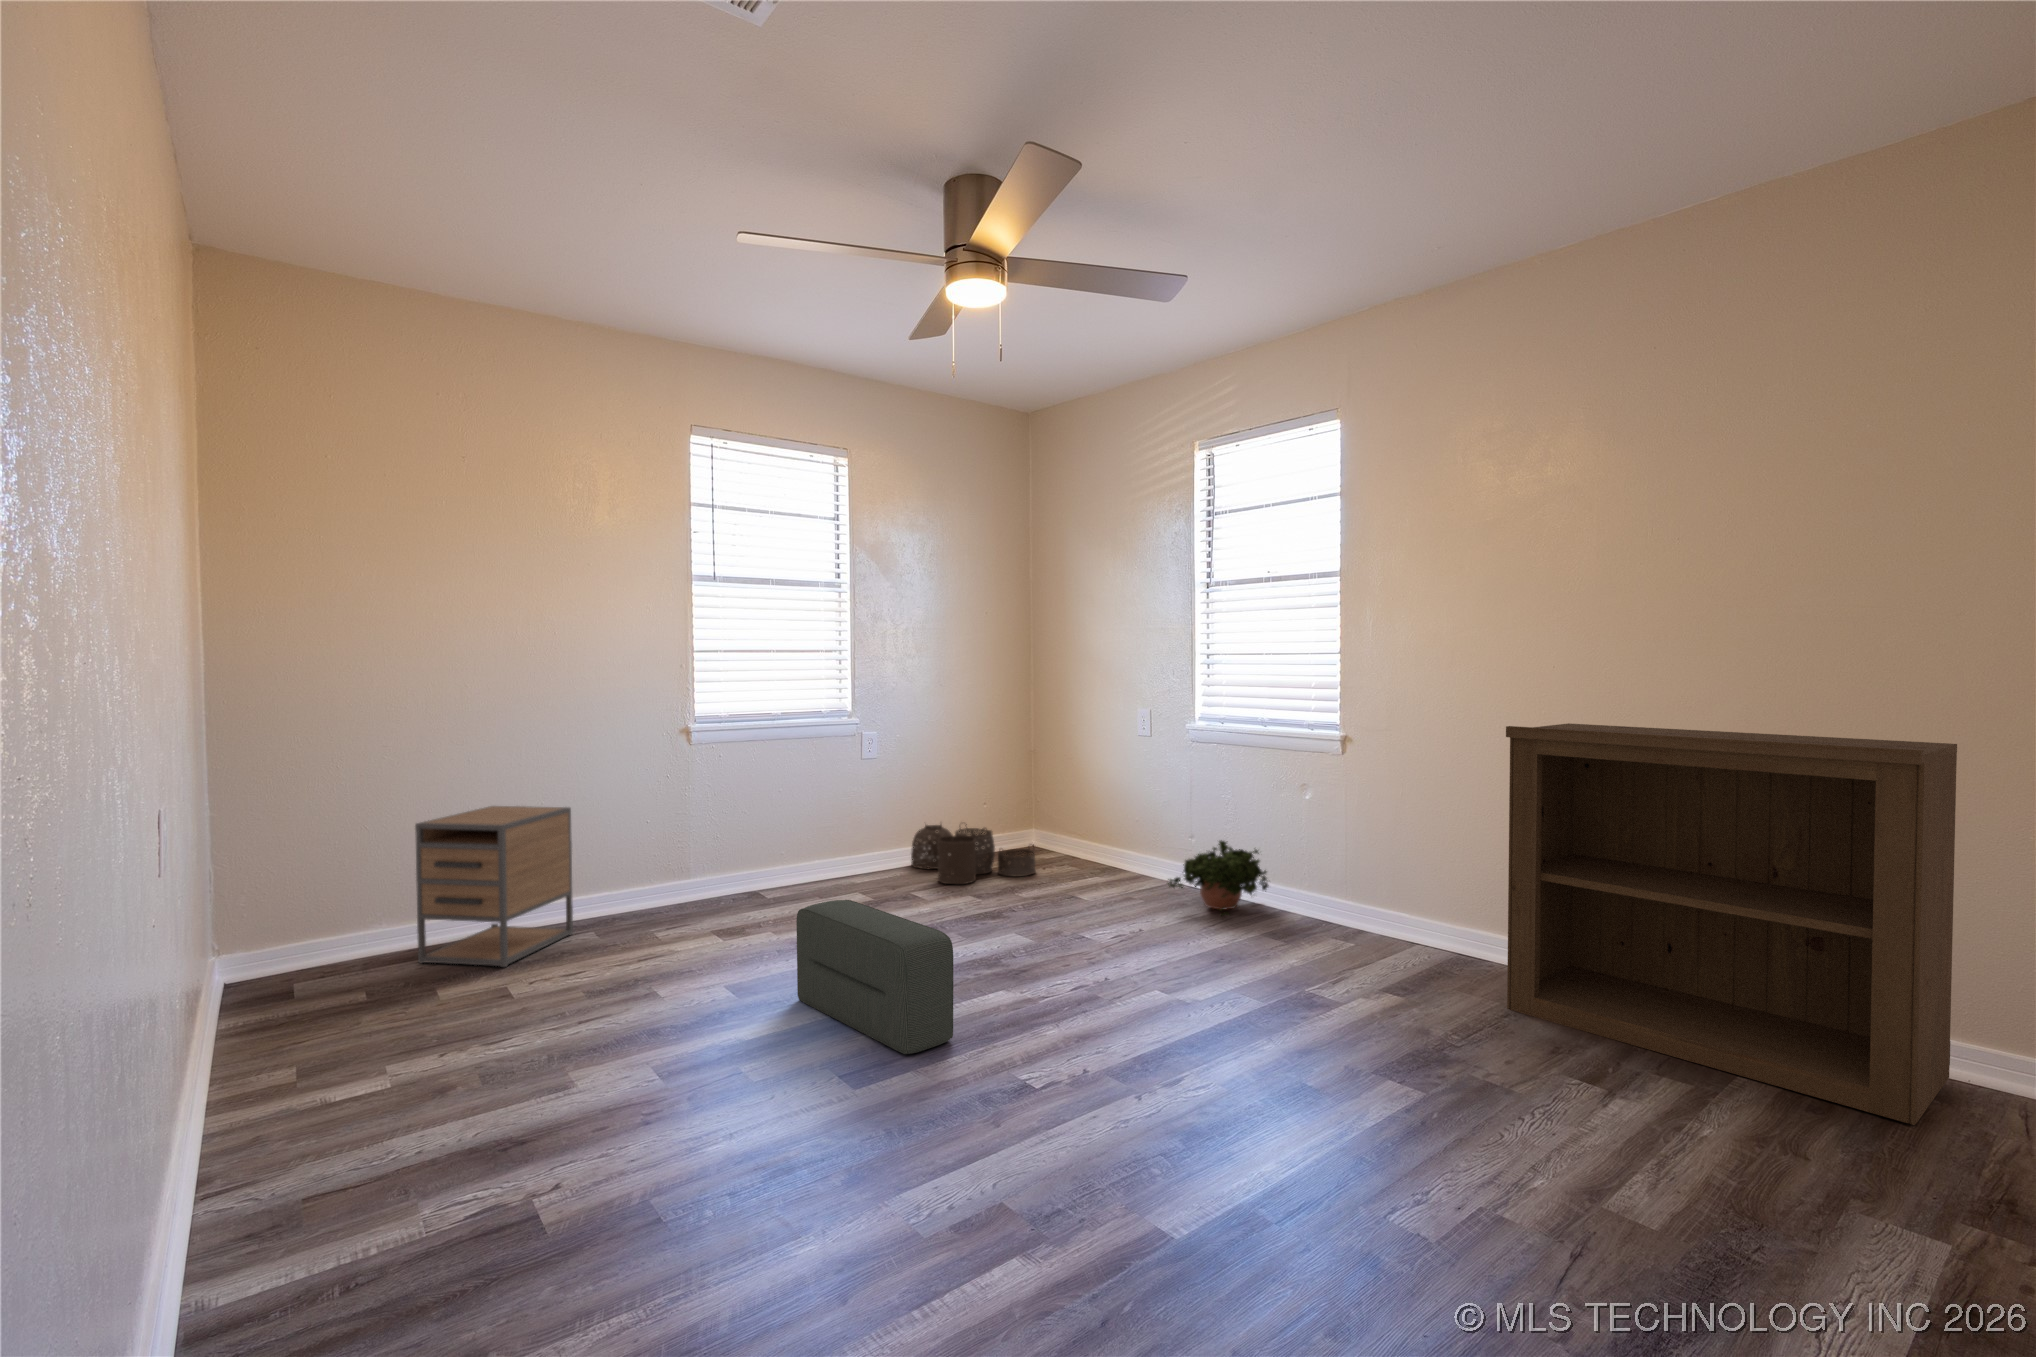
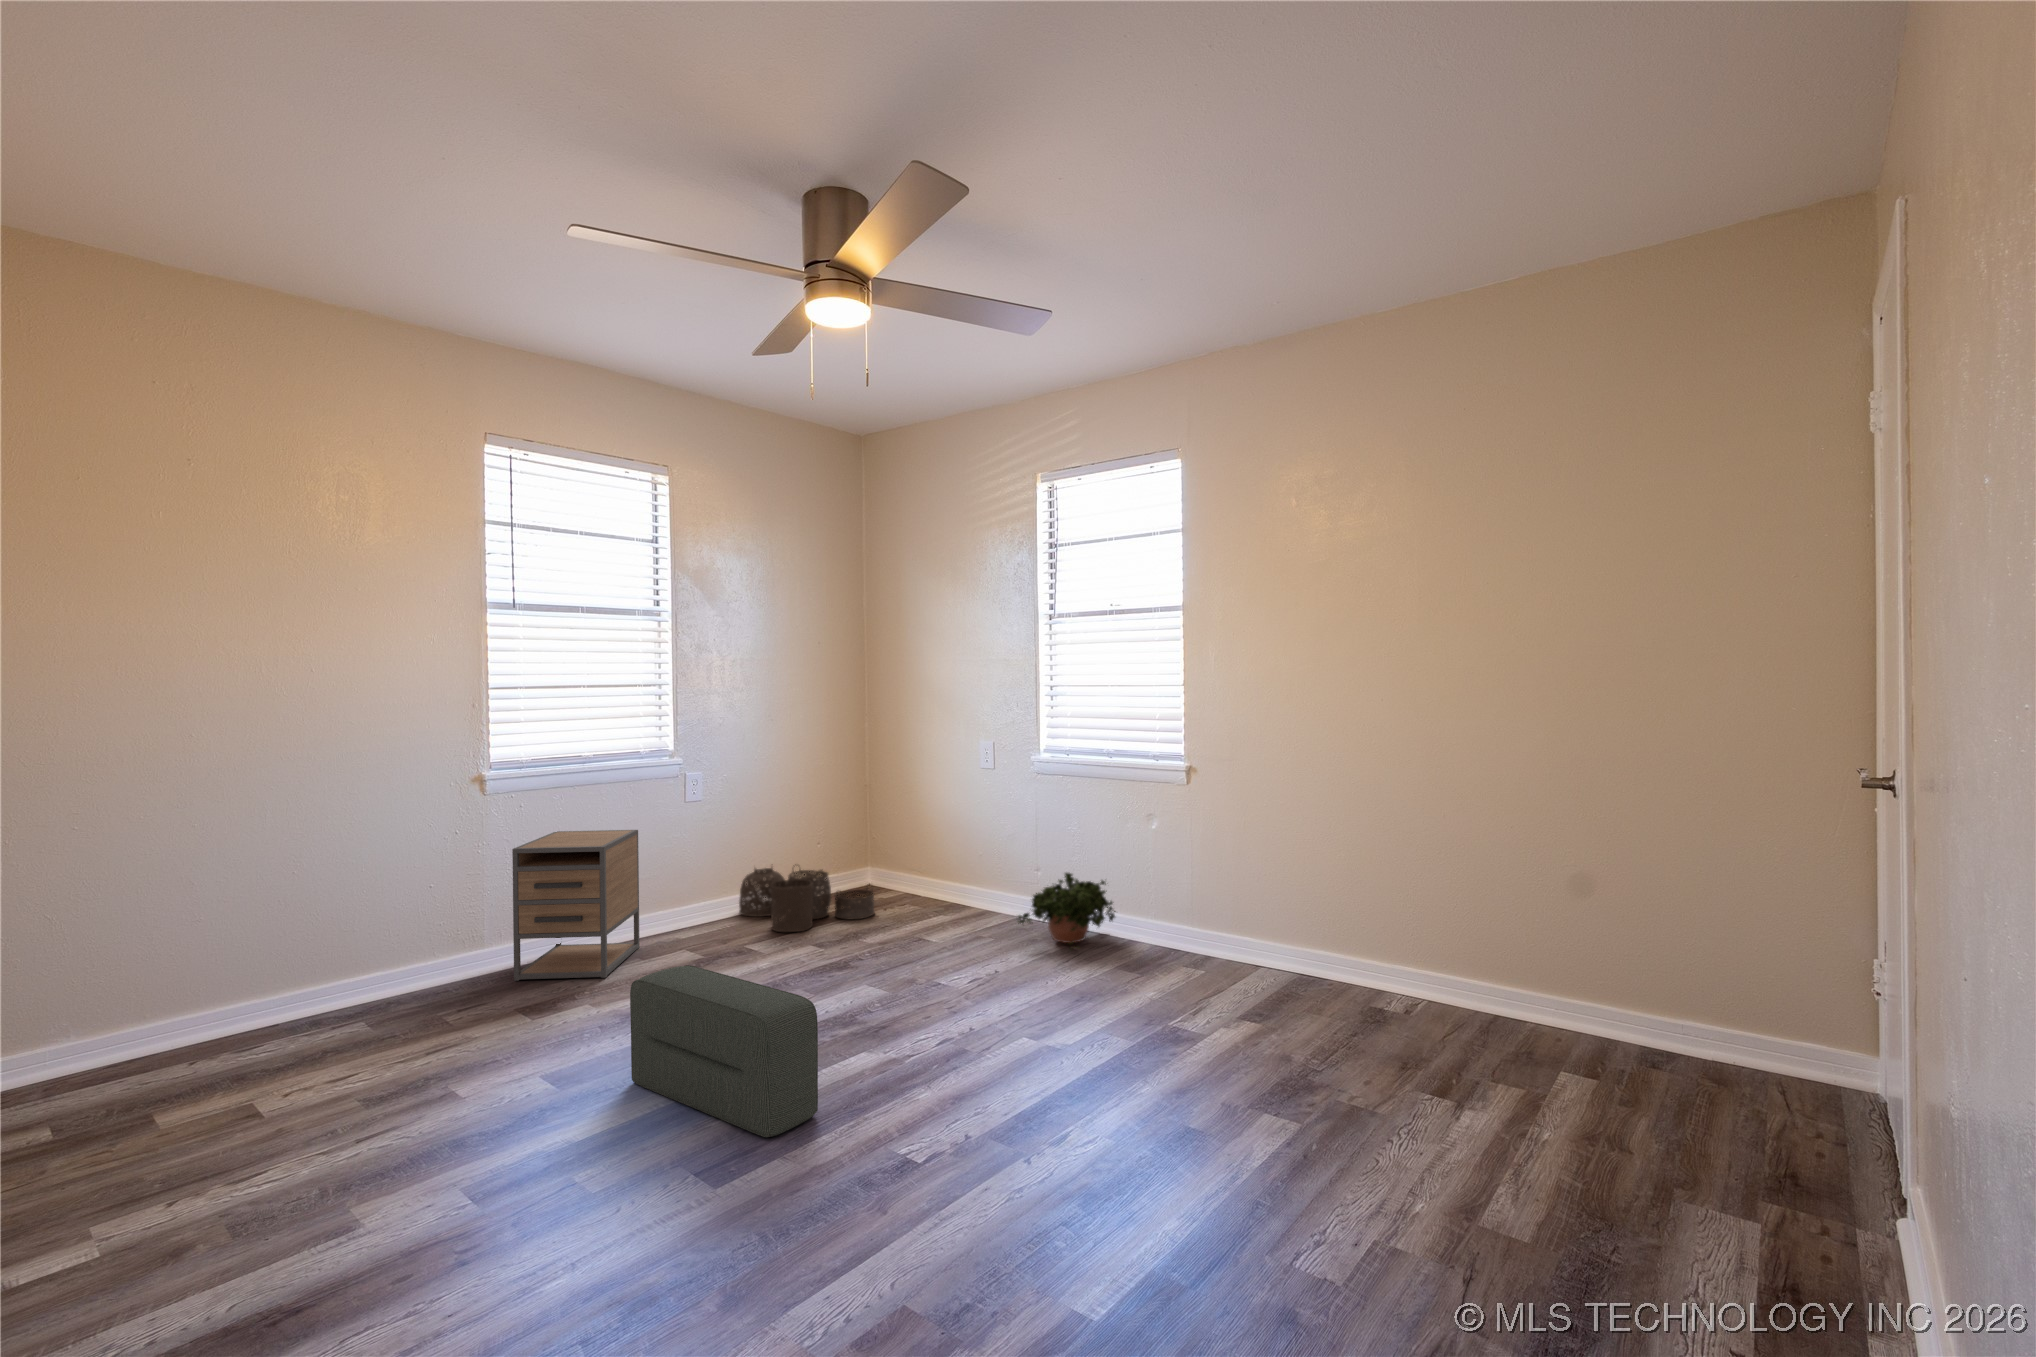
bookshelf: present [1506,723,1957,1125] -> none [1347,752,1721,1110]
nightstand: present [415,806,573,967] -> present [512,830,640,981]

